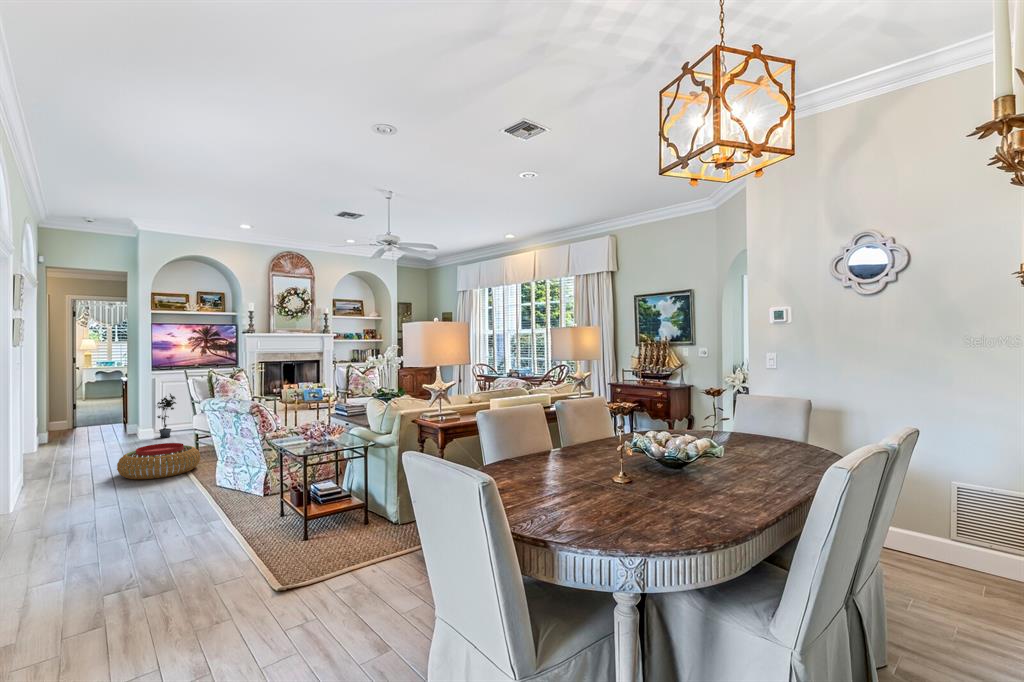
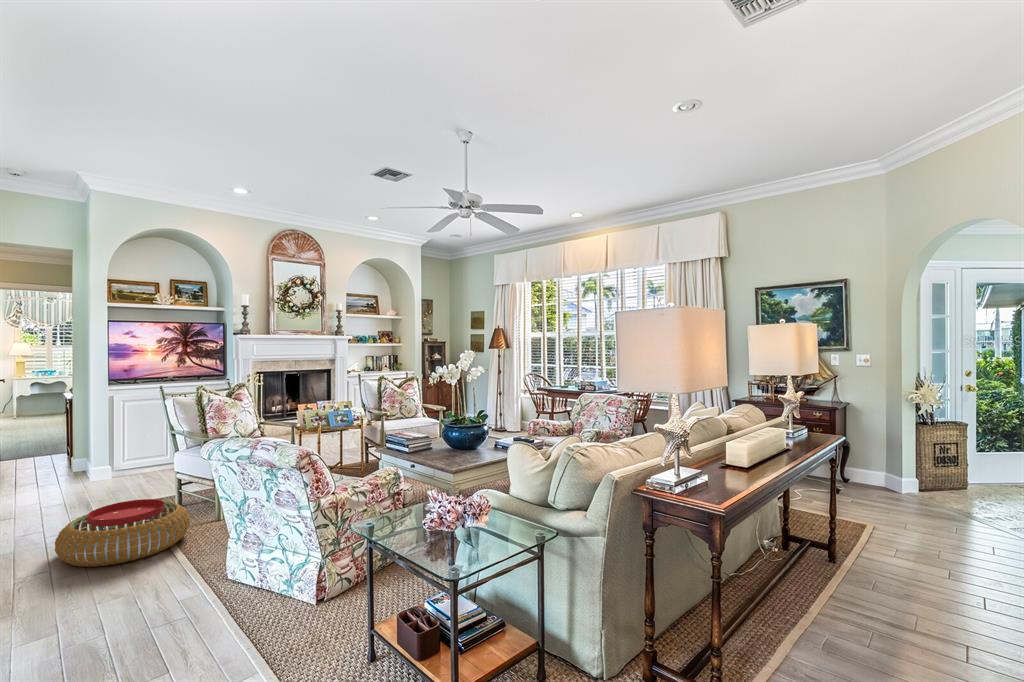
potted plant: present [157,394,176,438] -> none [112,417,145,478]

